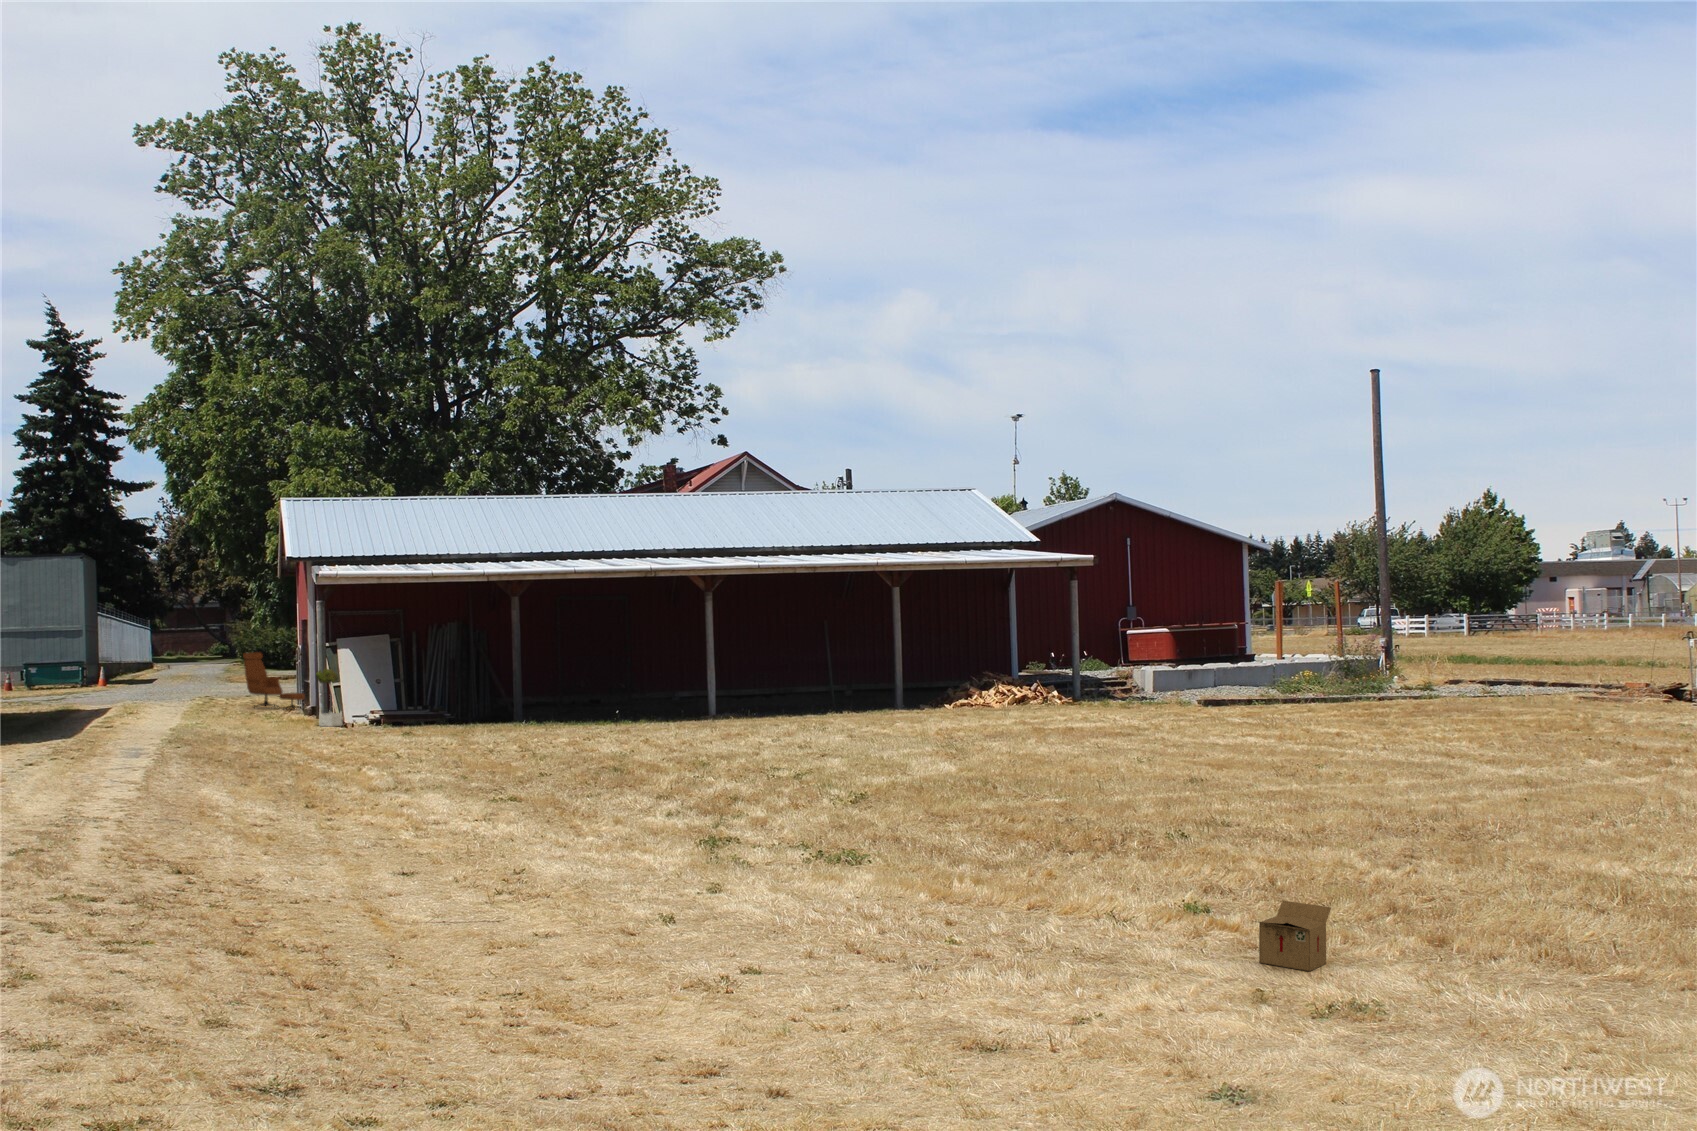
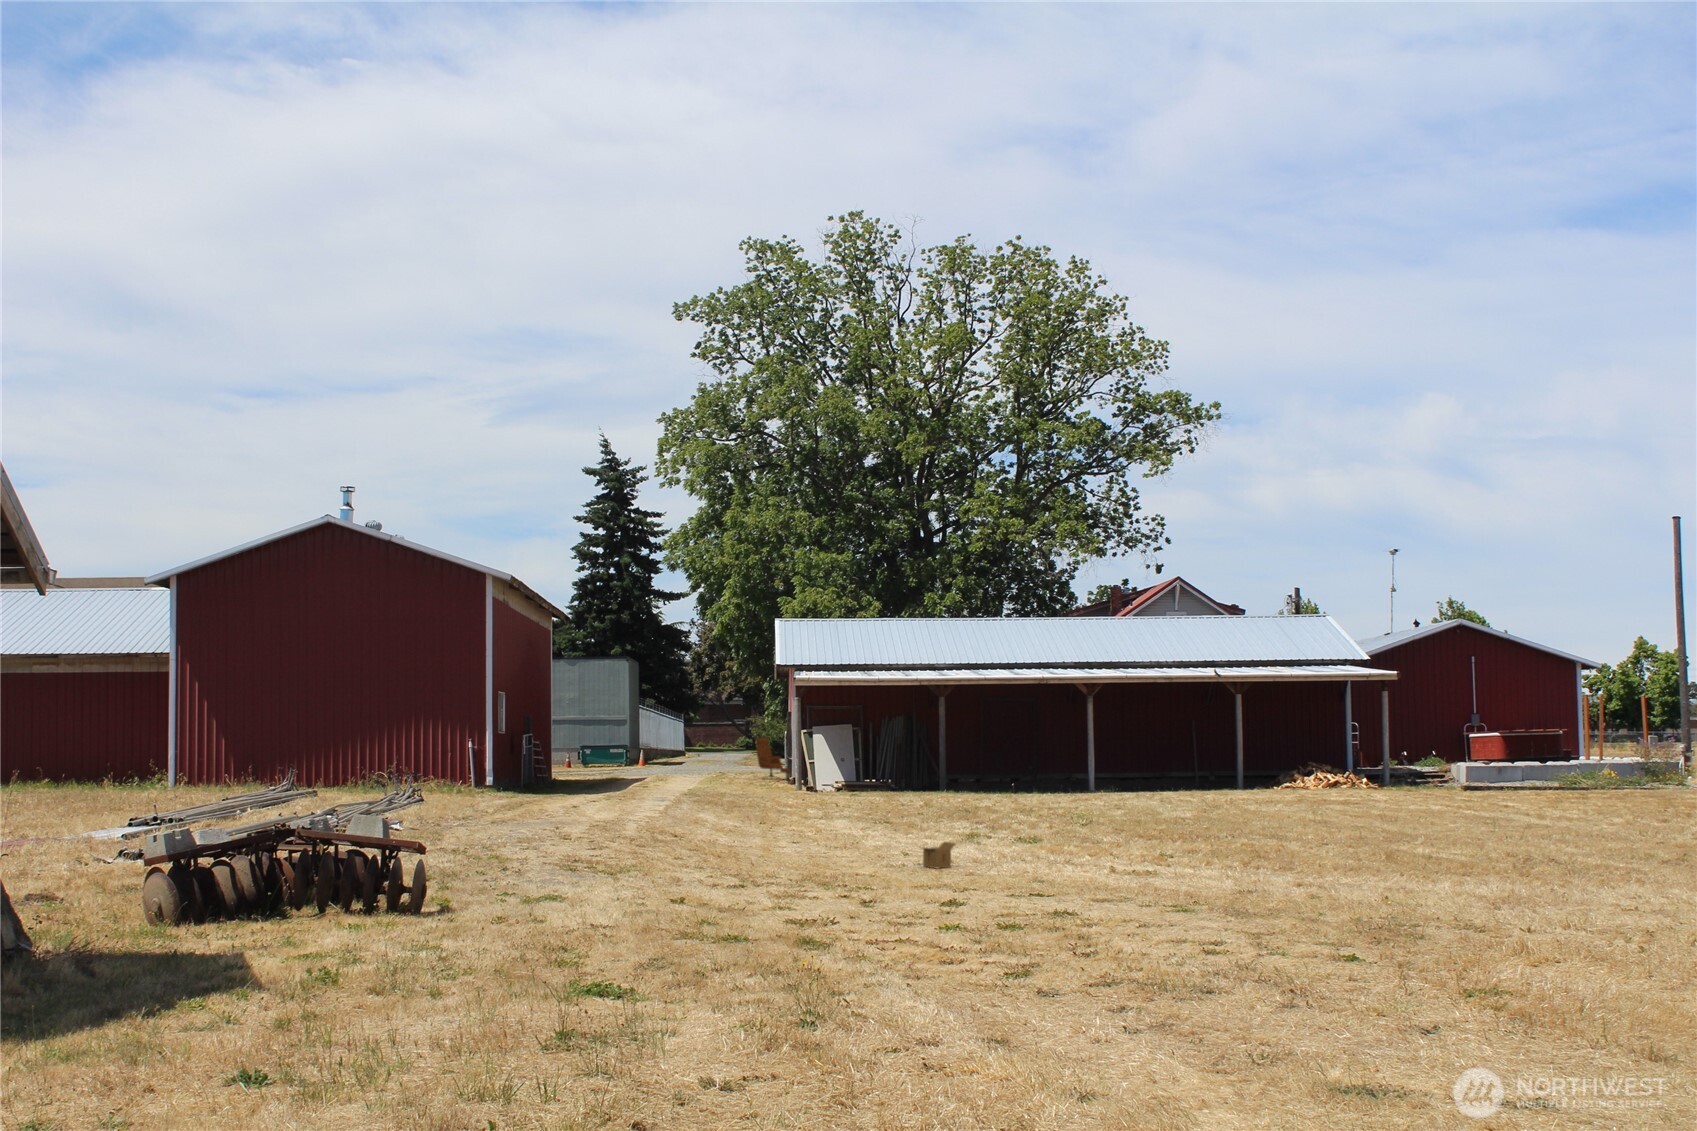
potted tree: present [316,669,342,727] -> none [802,747,820,789]
cardboard box: present [1255,901,1331,971] -> present [923,842,955,868]

